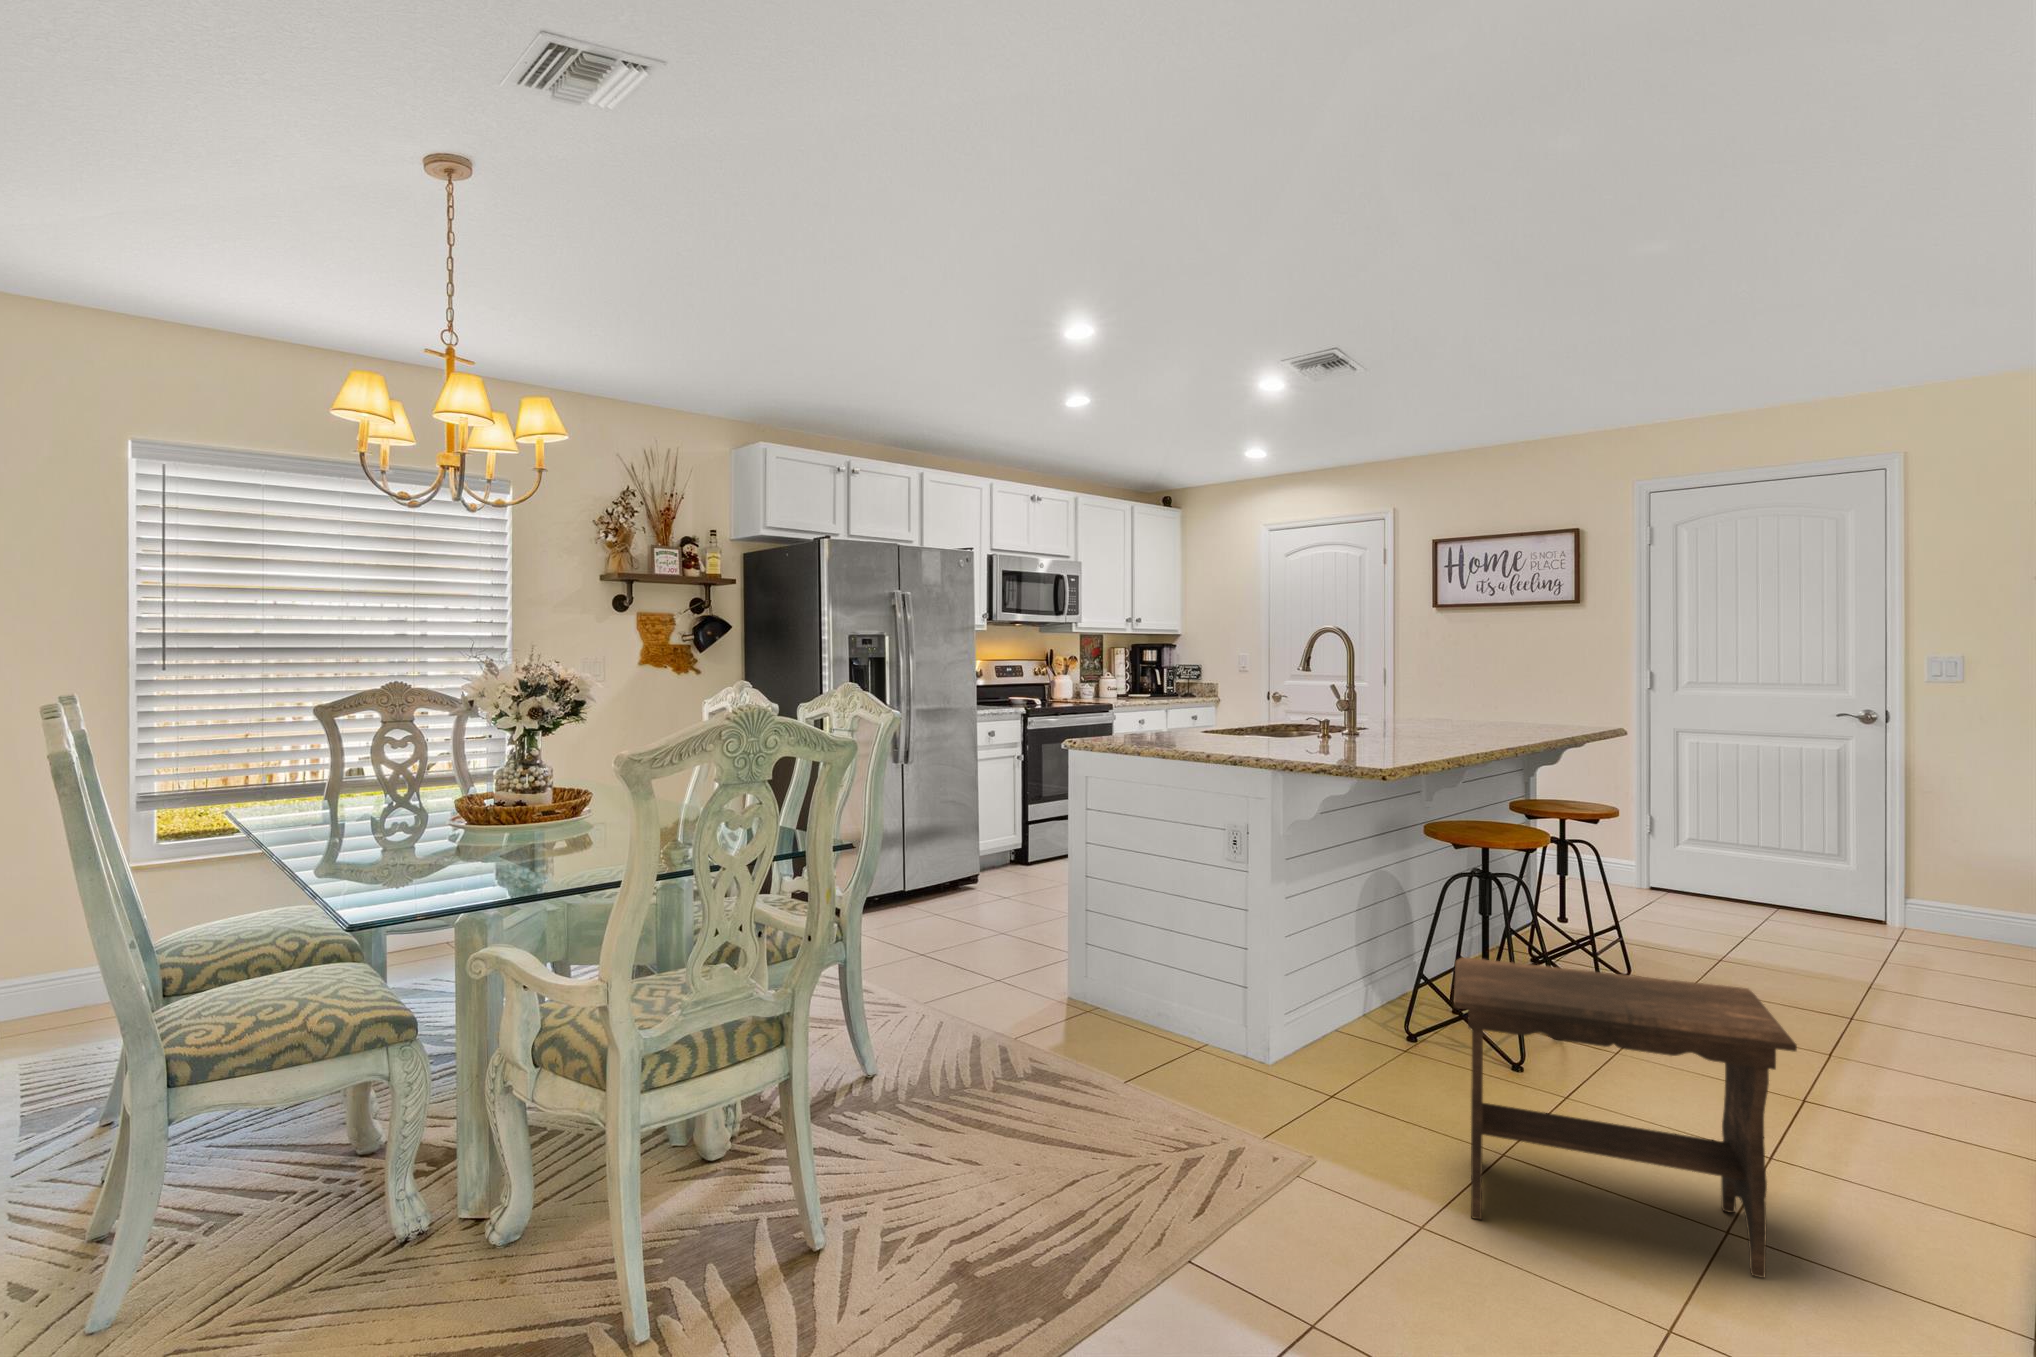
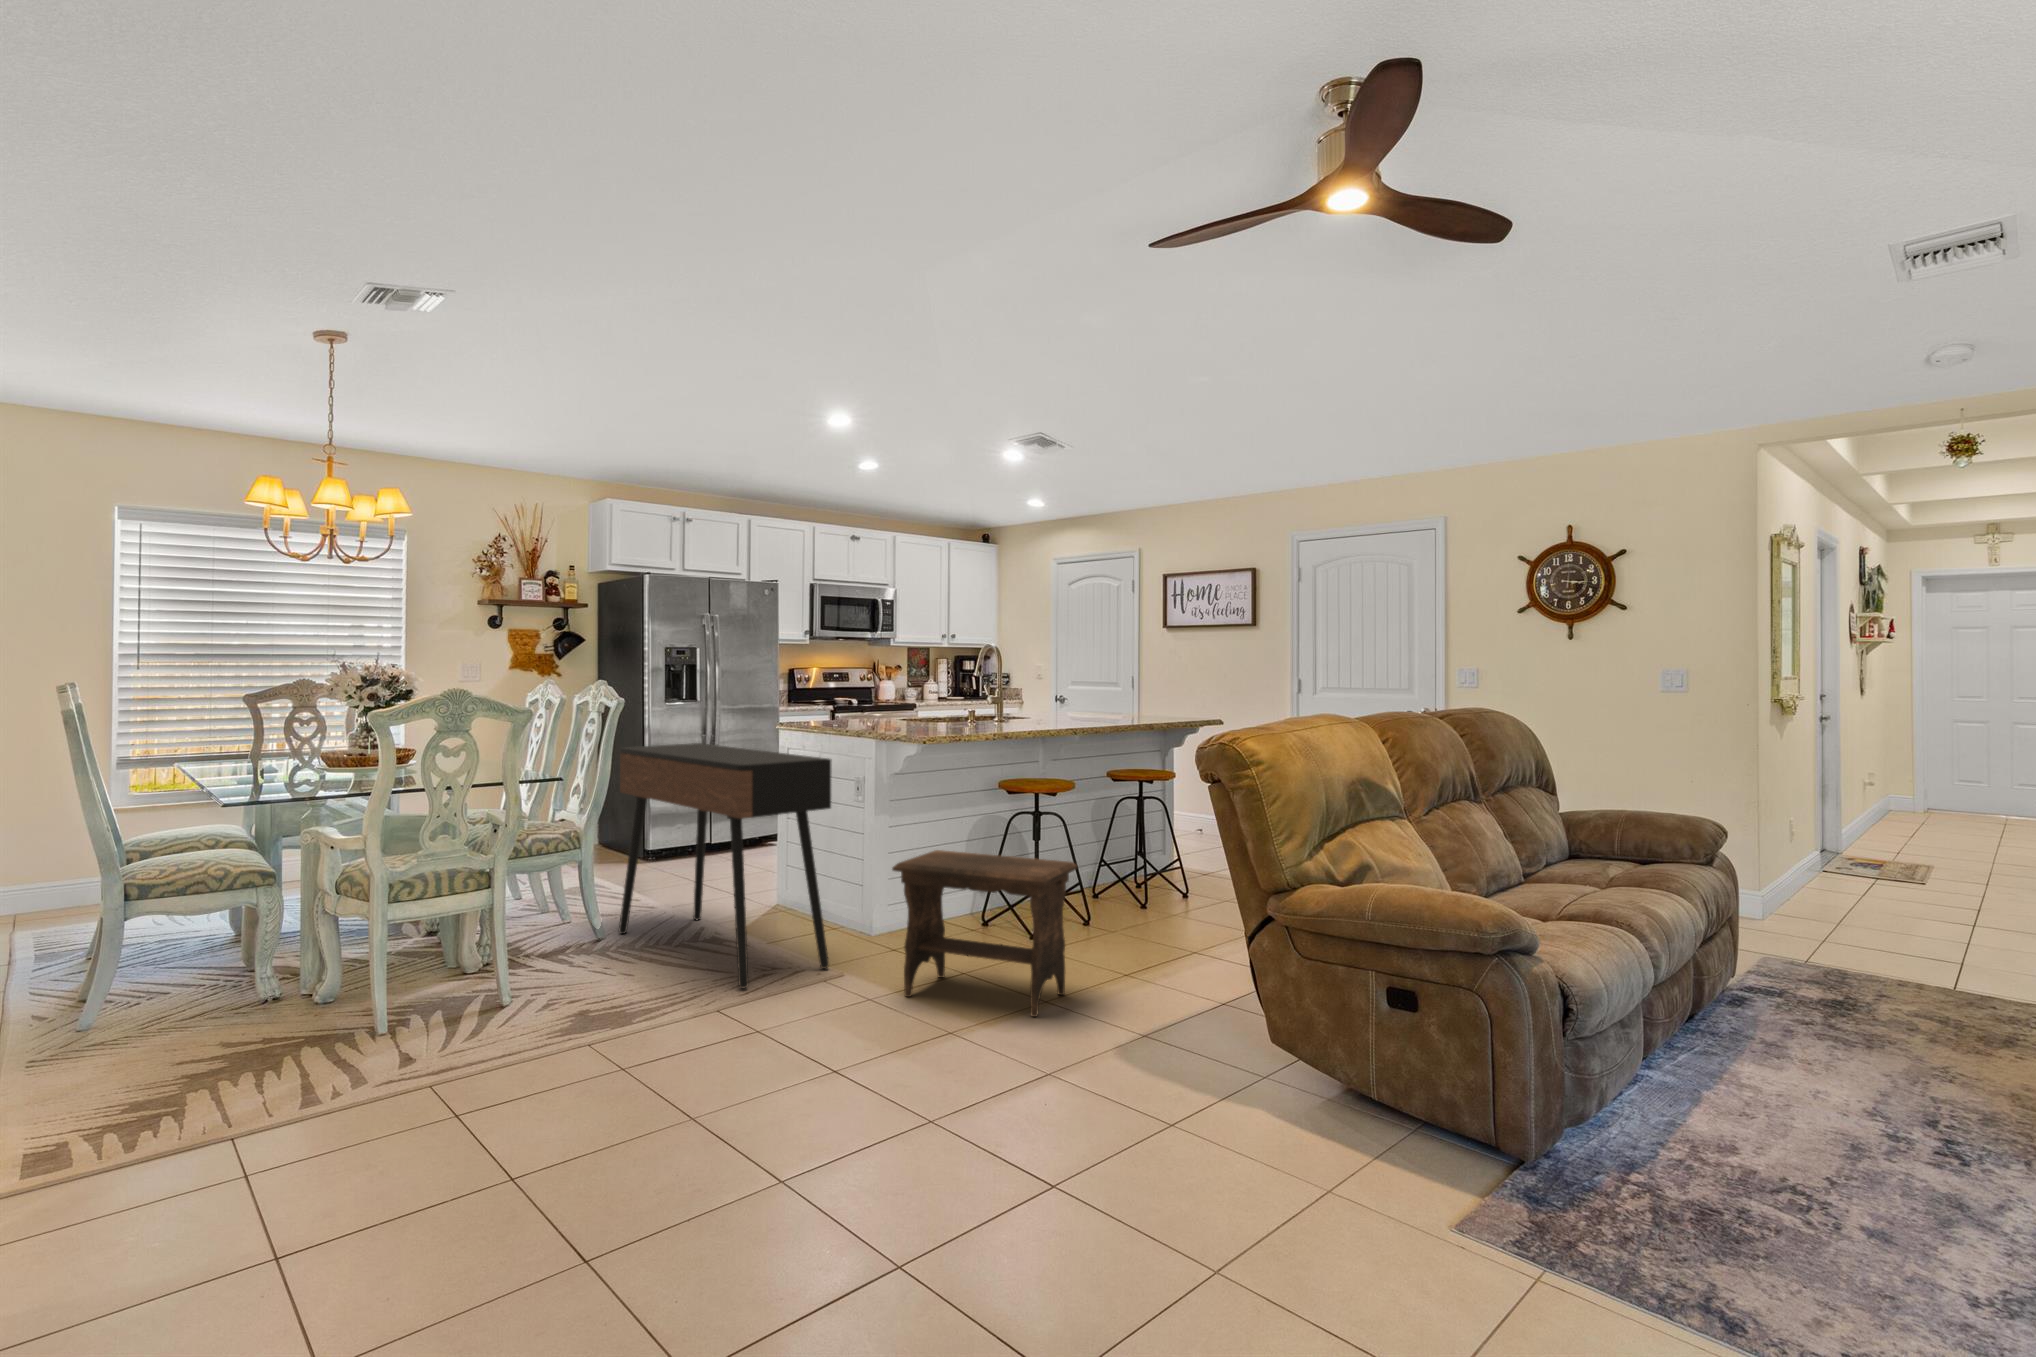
console table: none [887,773,1281,1199] -> present [618,743,831,988]

